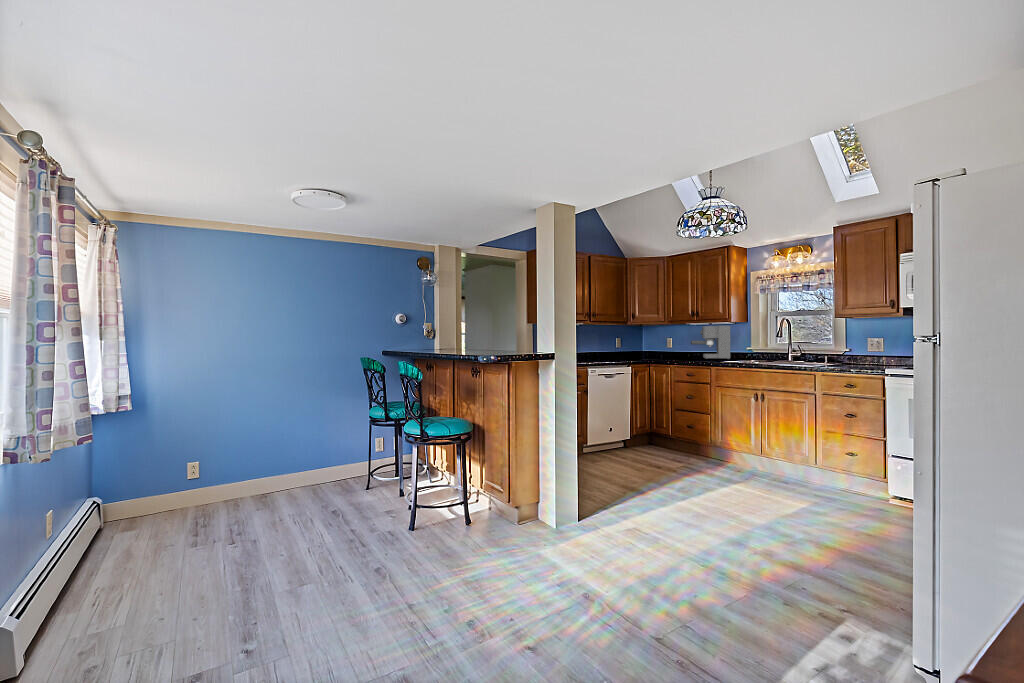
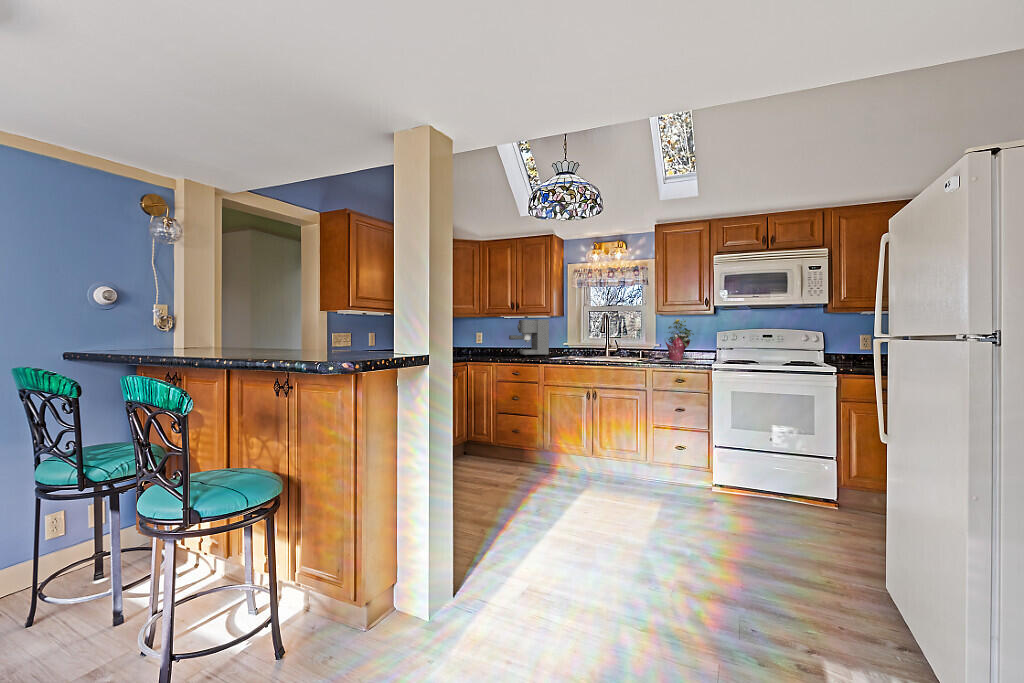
potted plant: none [835,321,886,367] -> present [660,319,695,361]

